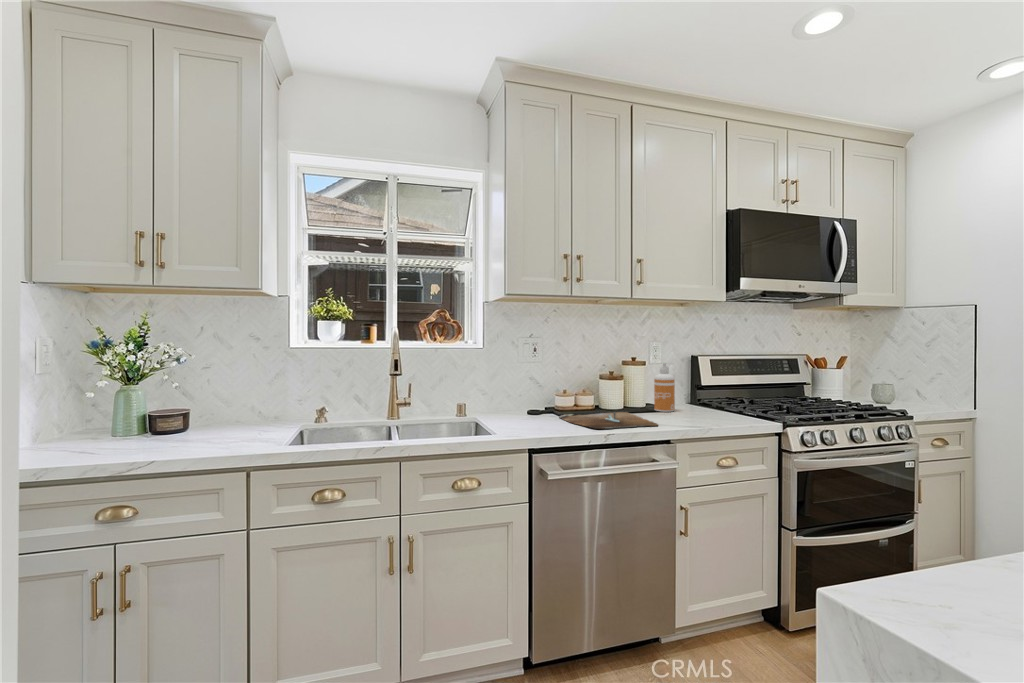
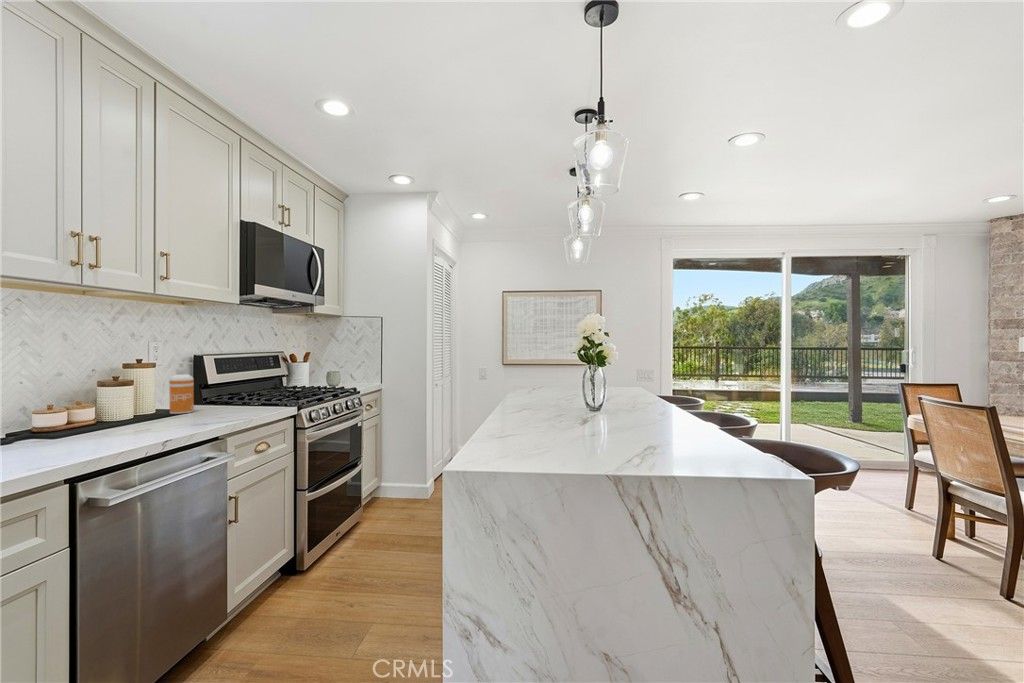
cutting board: present [560,412,658,429] -> none [60,418,206,439]

